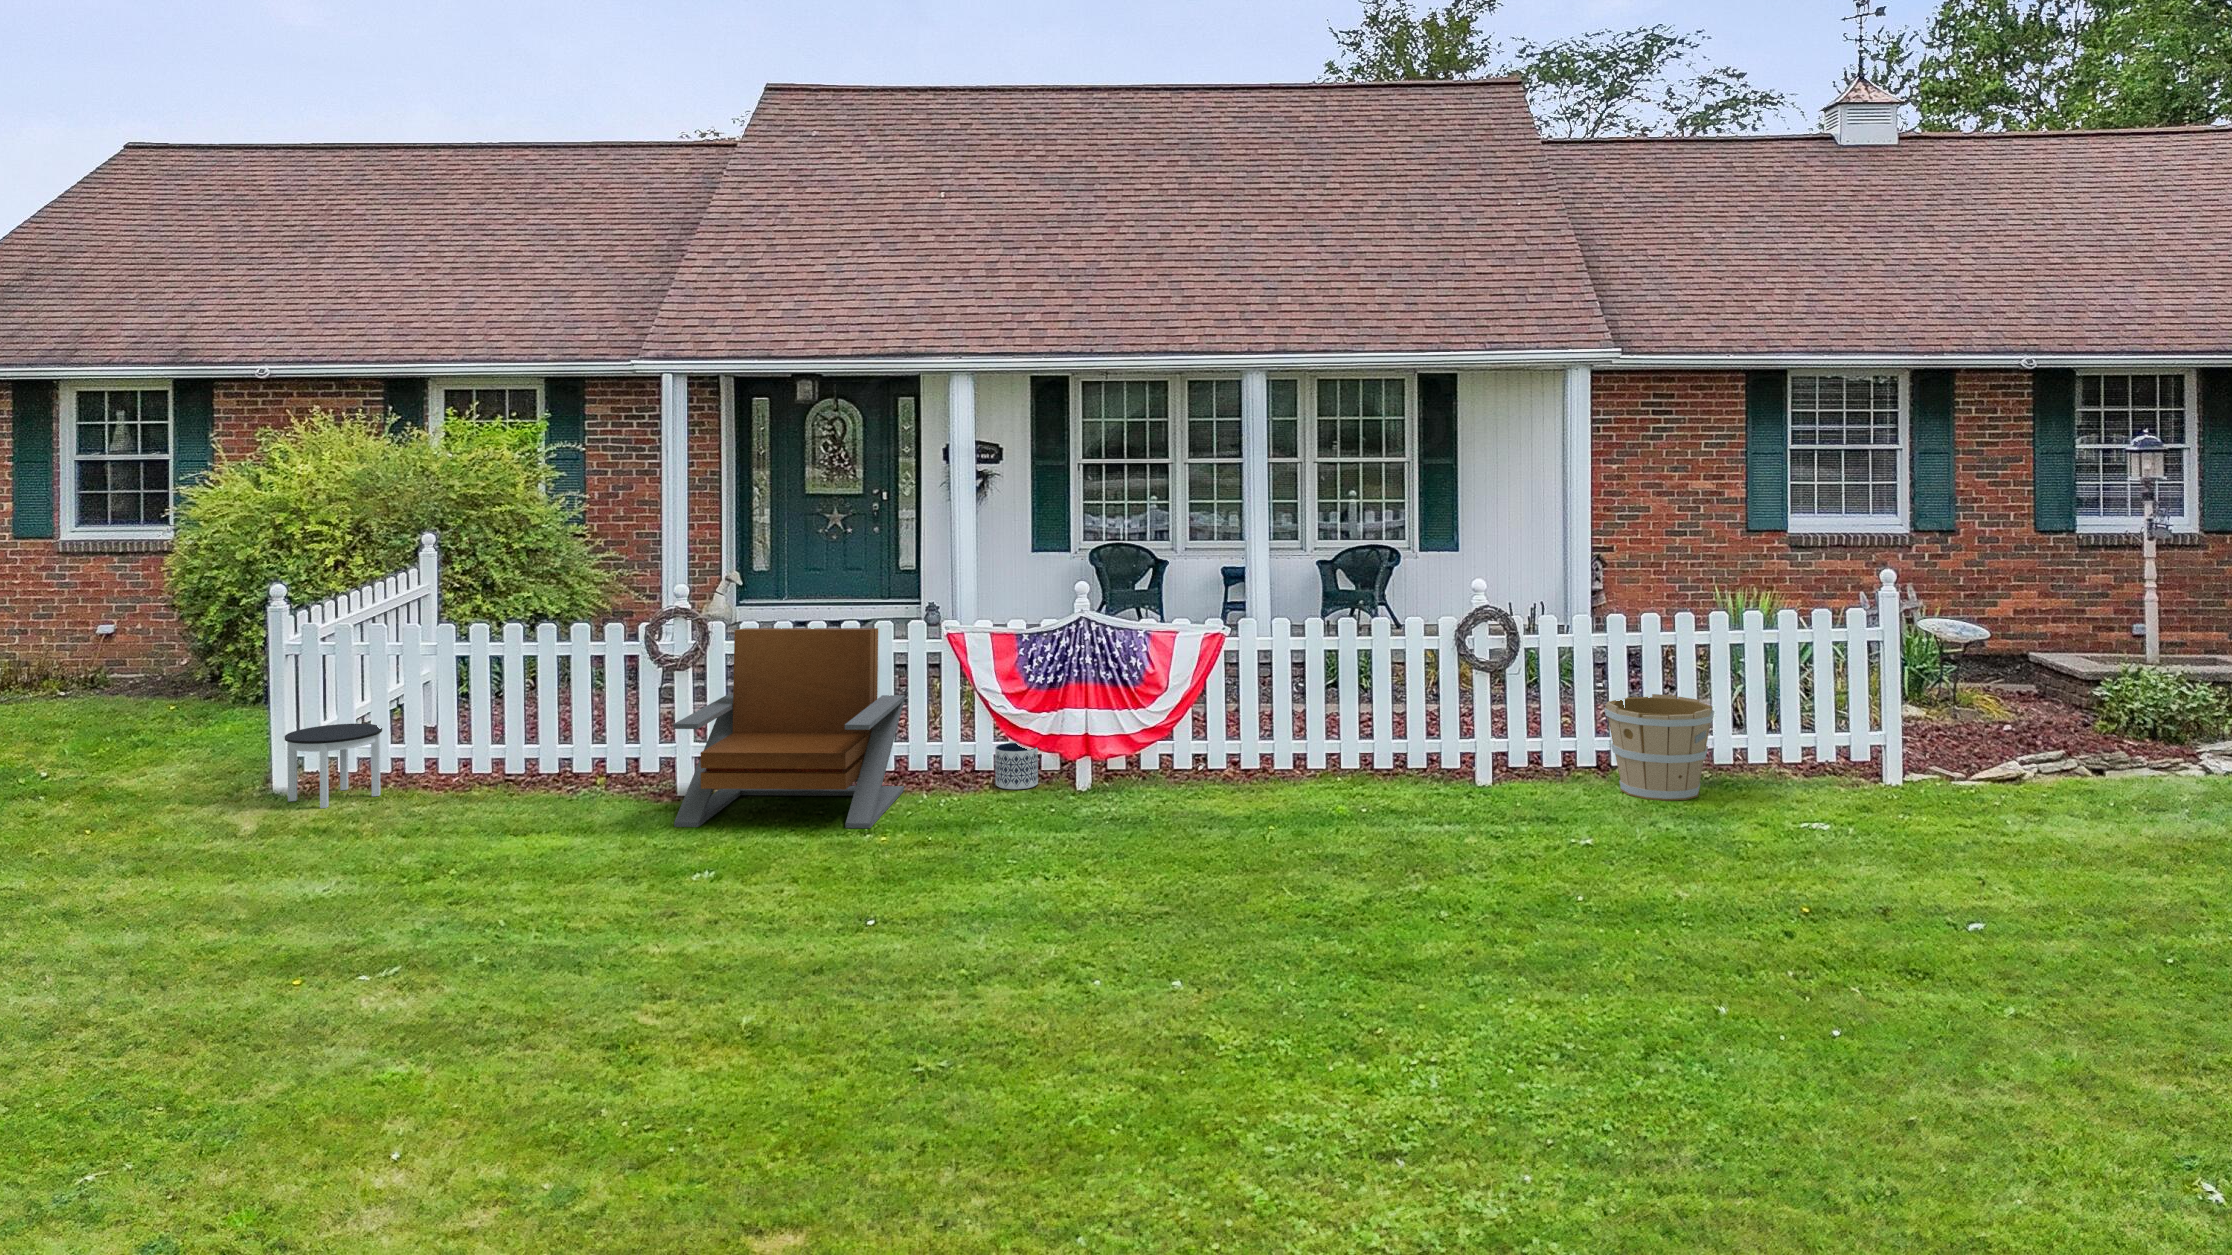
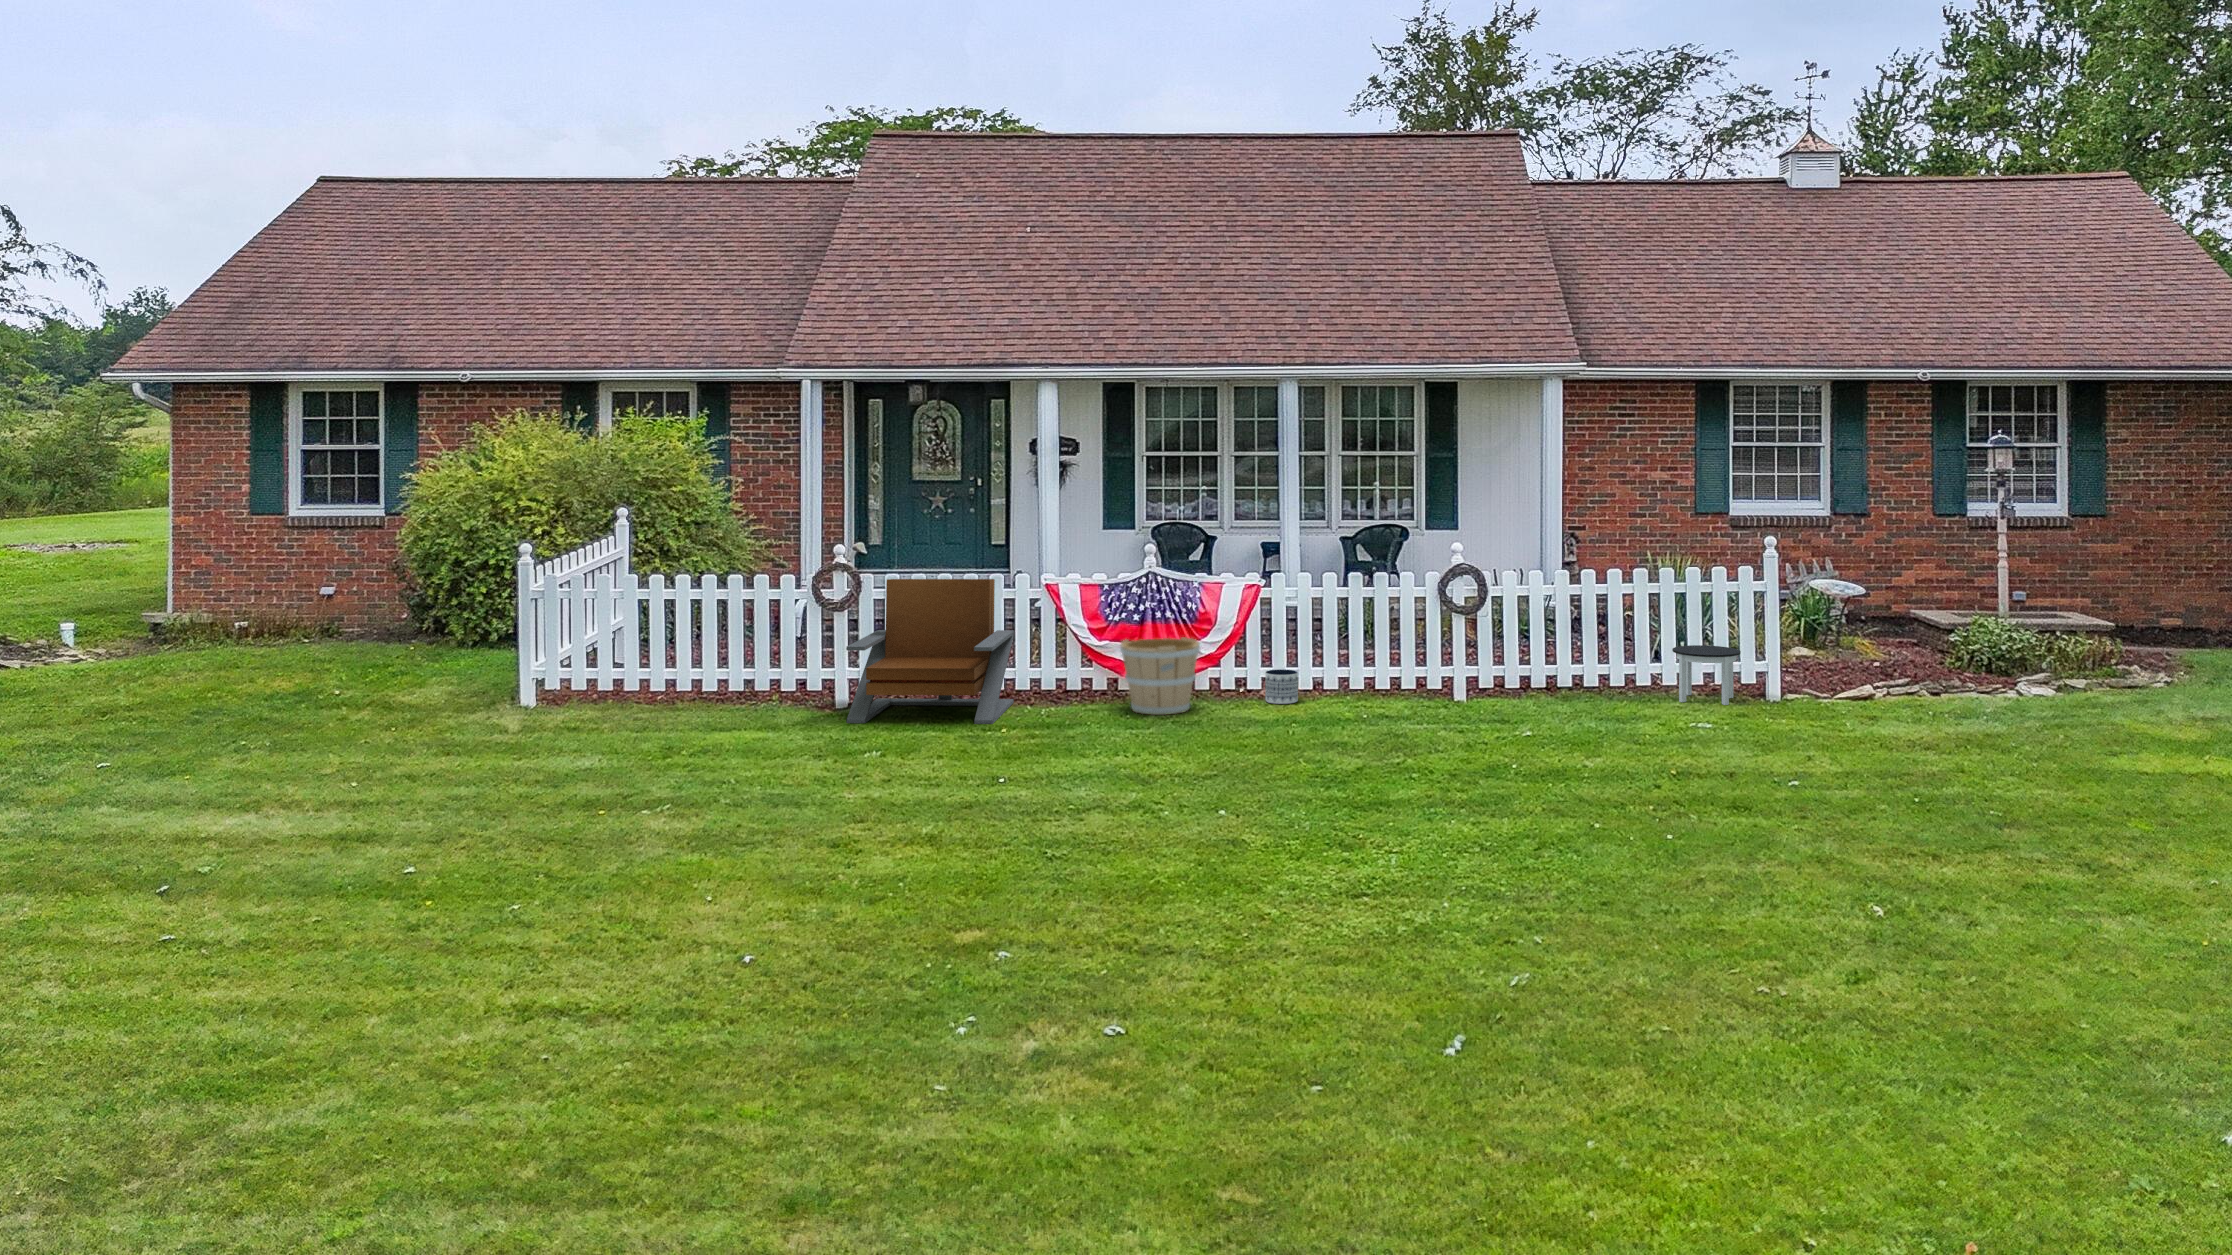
wooden bucket: present [1605,694,1714,801] -> present [1120,637,1200,715]
round table: present [285,724,382,808] -> present [1672,645,1741,705]
planter: present [995,743,1038,790] -> present [1265,669,1298,704]

